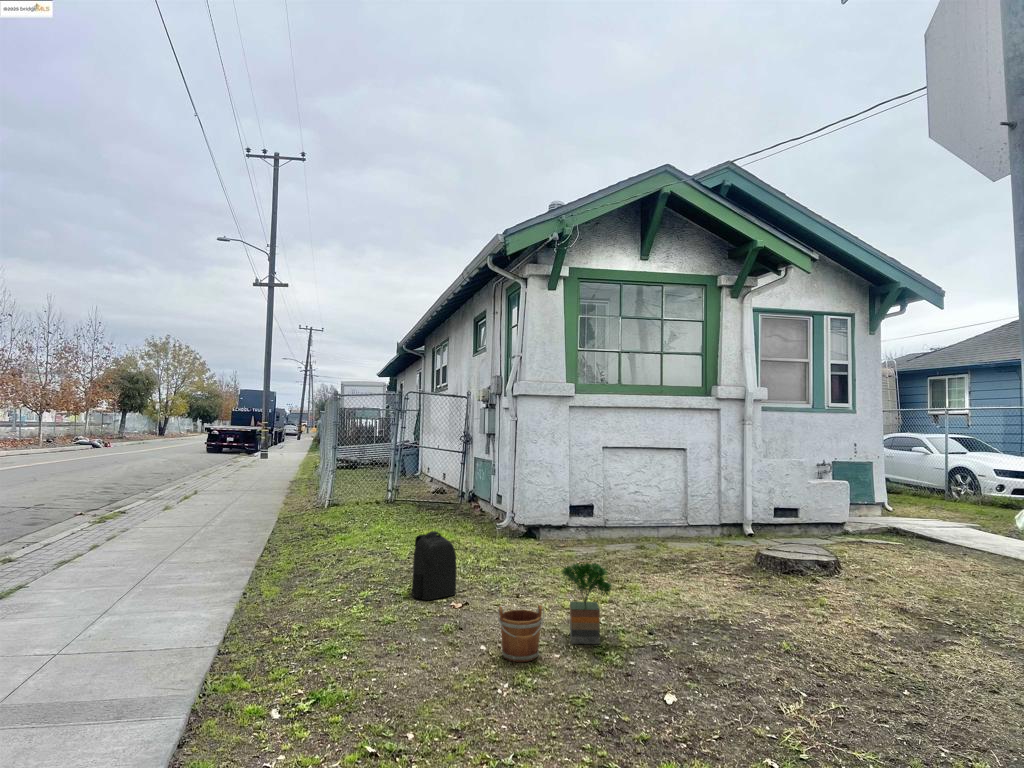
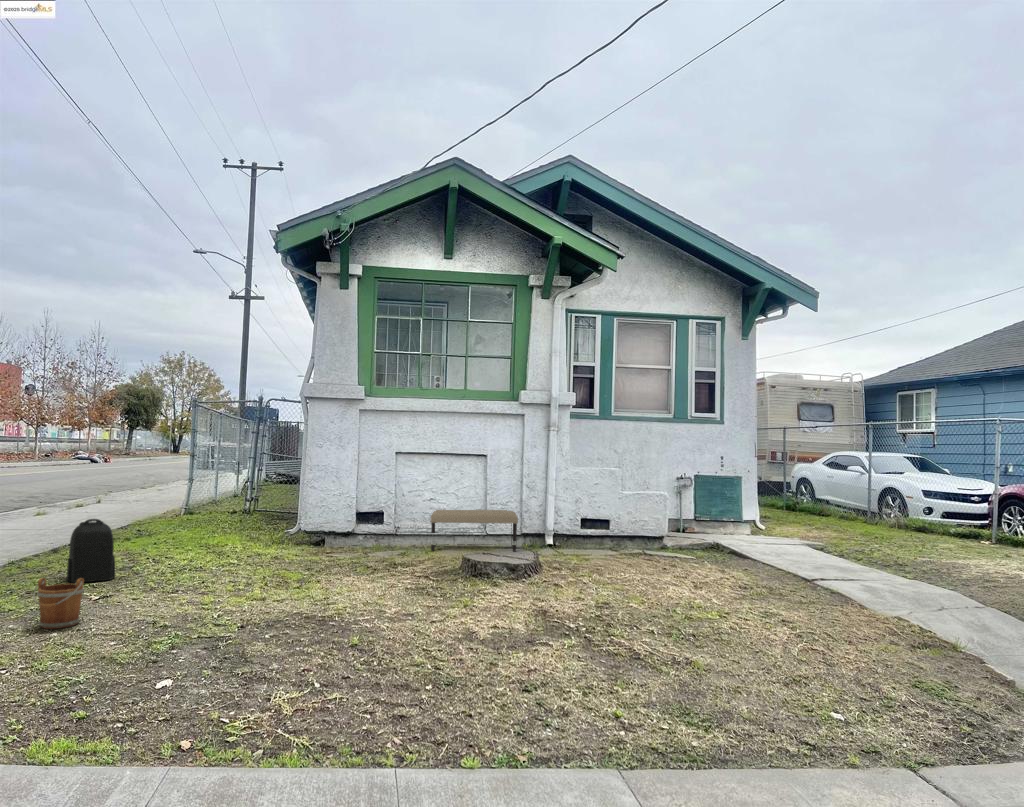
bench: none [640,501,731,543] -> present [430,509,518,551]
potted tree: present [562,563,612,644] -> none [127,542,179,620]

